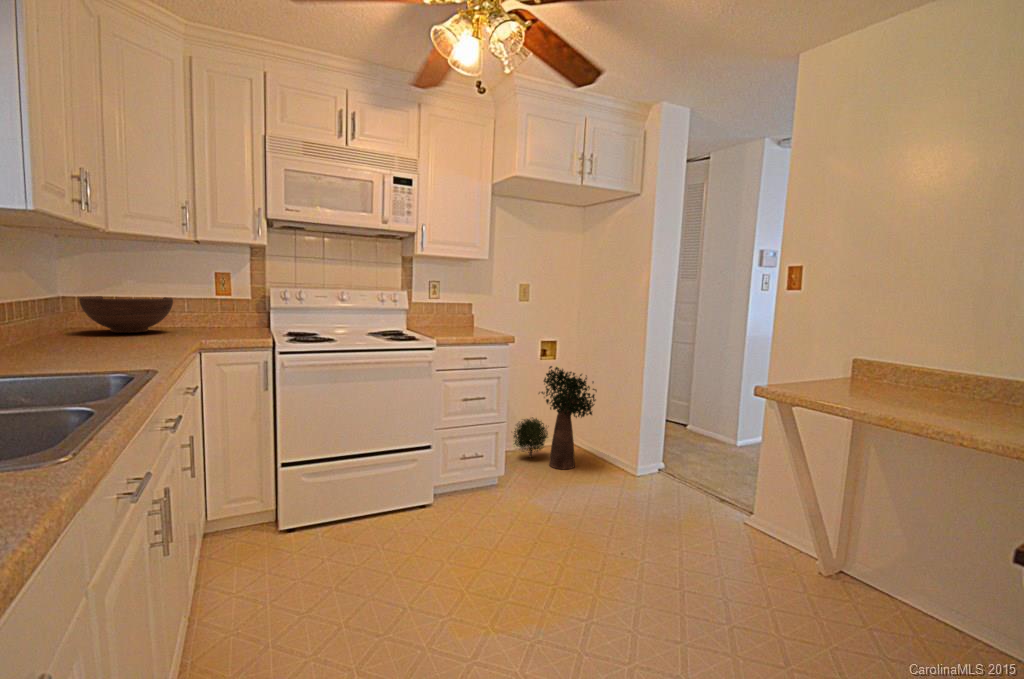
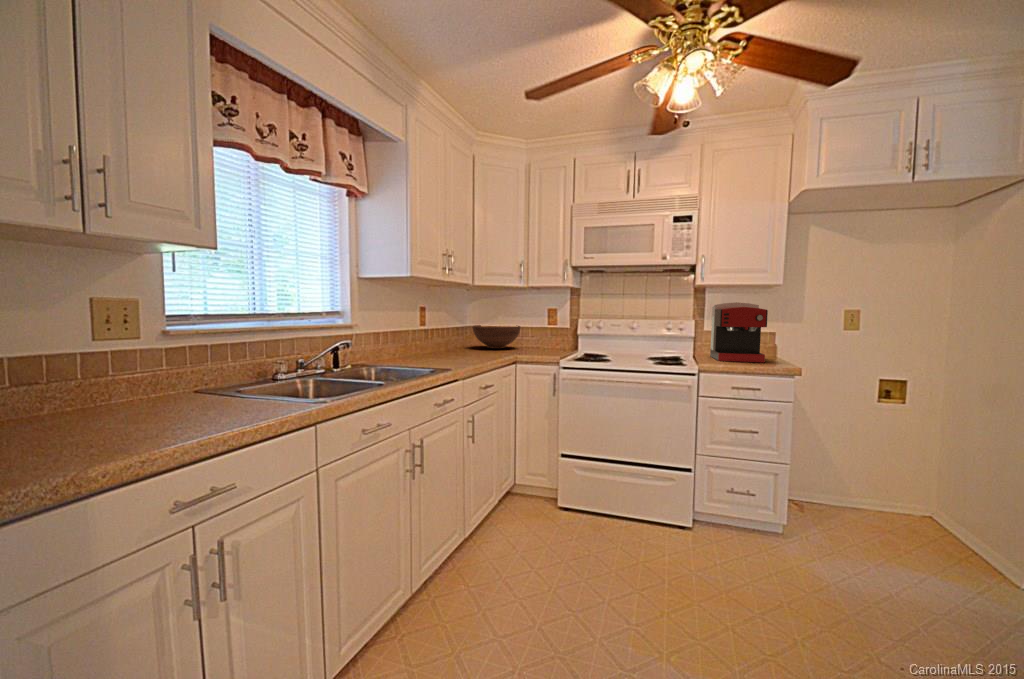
coffee maker: none [419,273,475,333] -> present [710,302,768,362]
potted plant: present [514,366,597,469] -> none [822,411,955,547]

